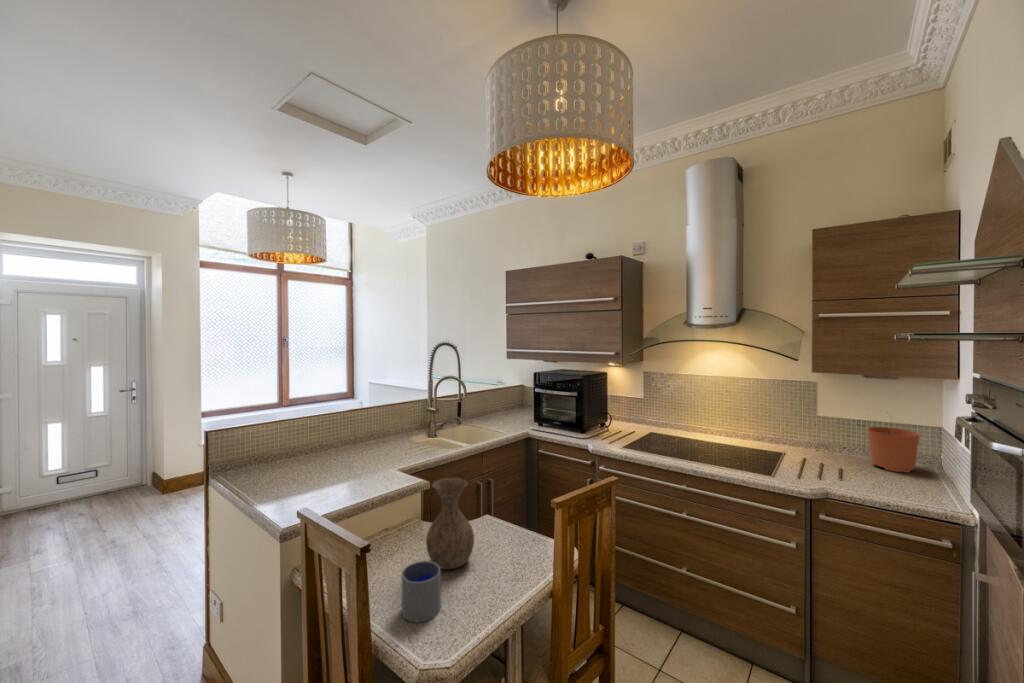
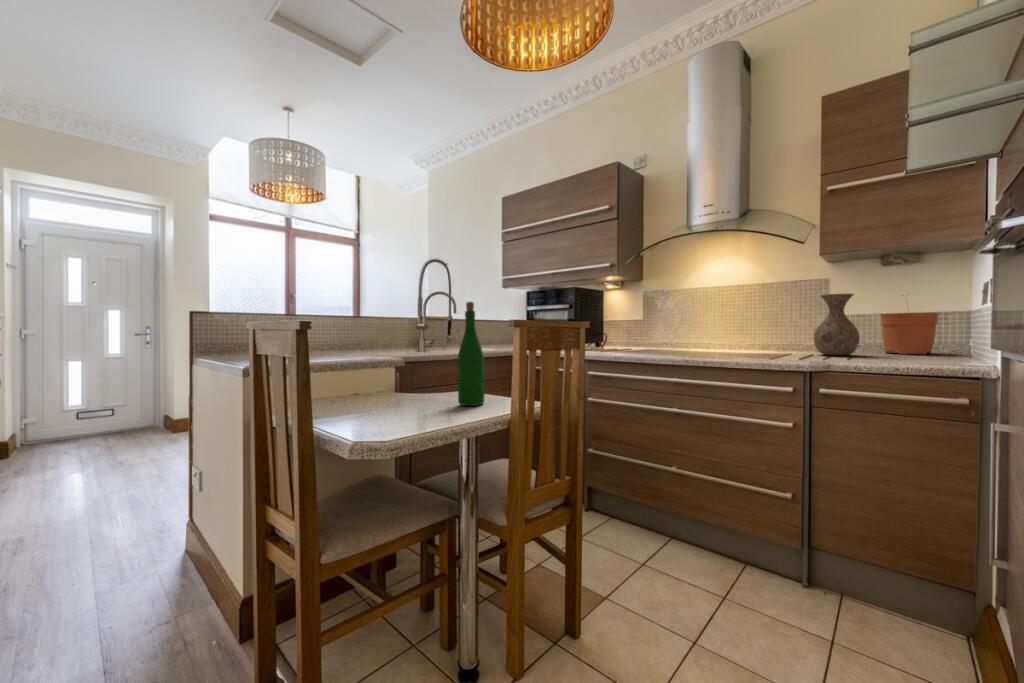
wine bottle: none [498,467,522,569] -> present [458,302,484,406]
vase: present [426,478,474,569] -> present [814,294,860,355]
cup: present [402,561,441,622] -> none [343,380,387,428]

